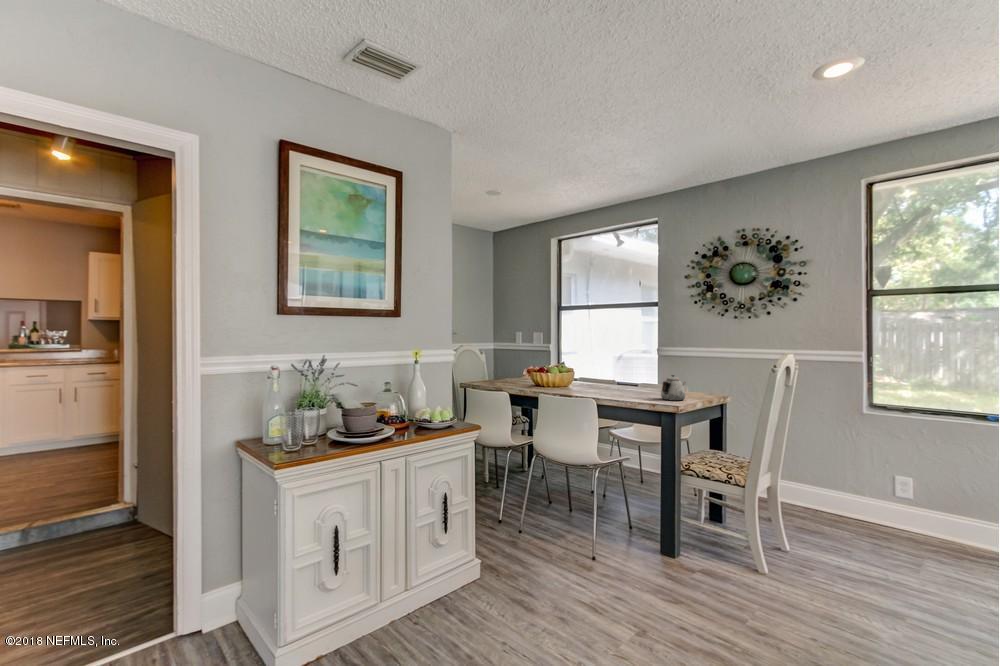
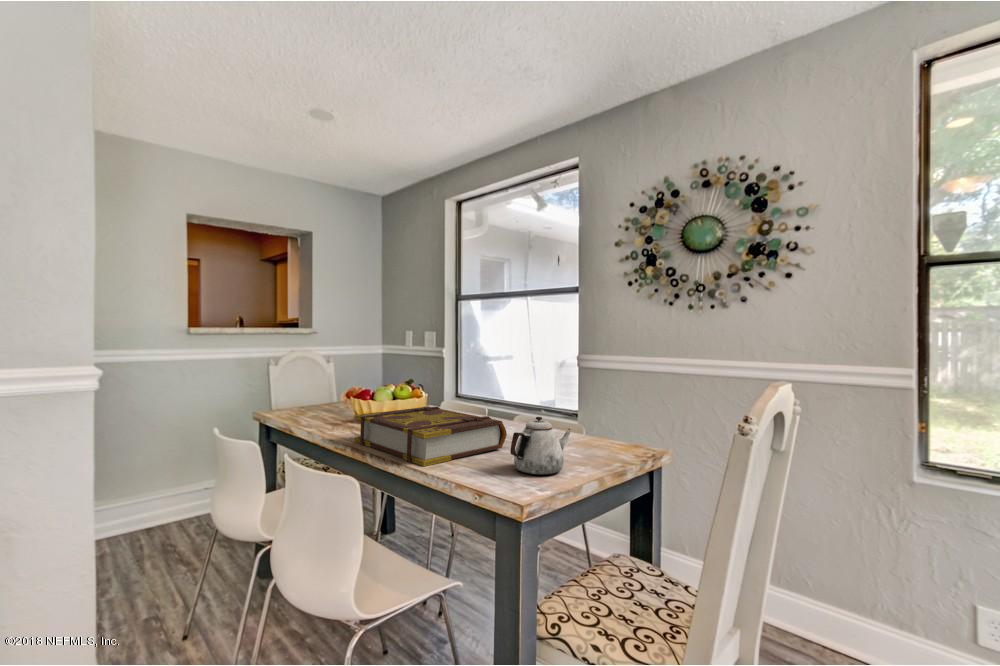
book: none [565,375,647,398] -> present [354,407,507,466]

